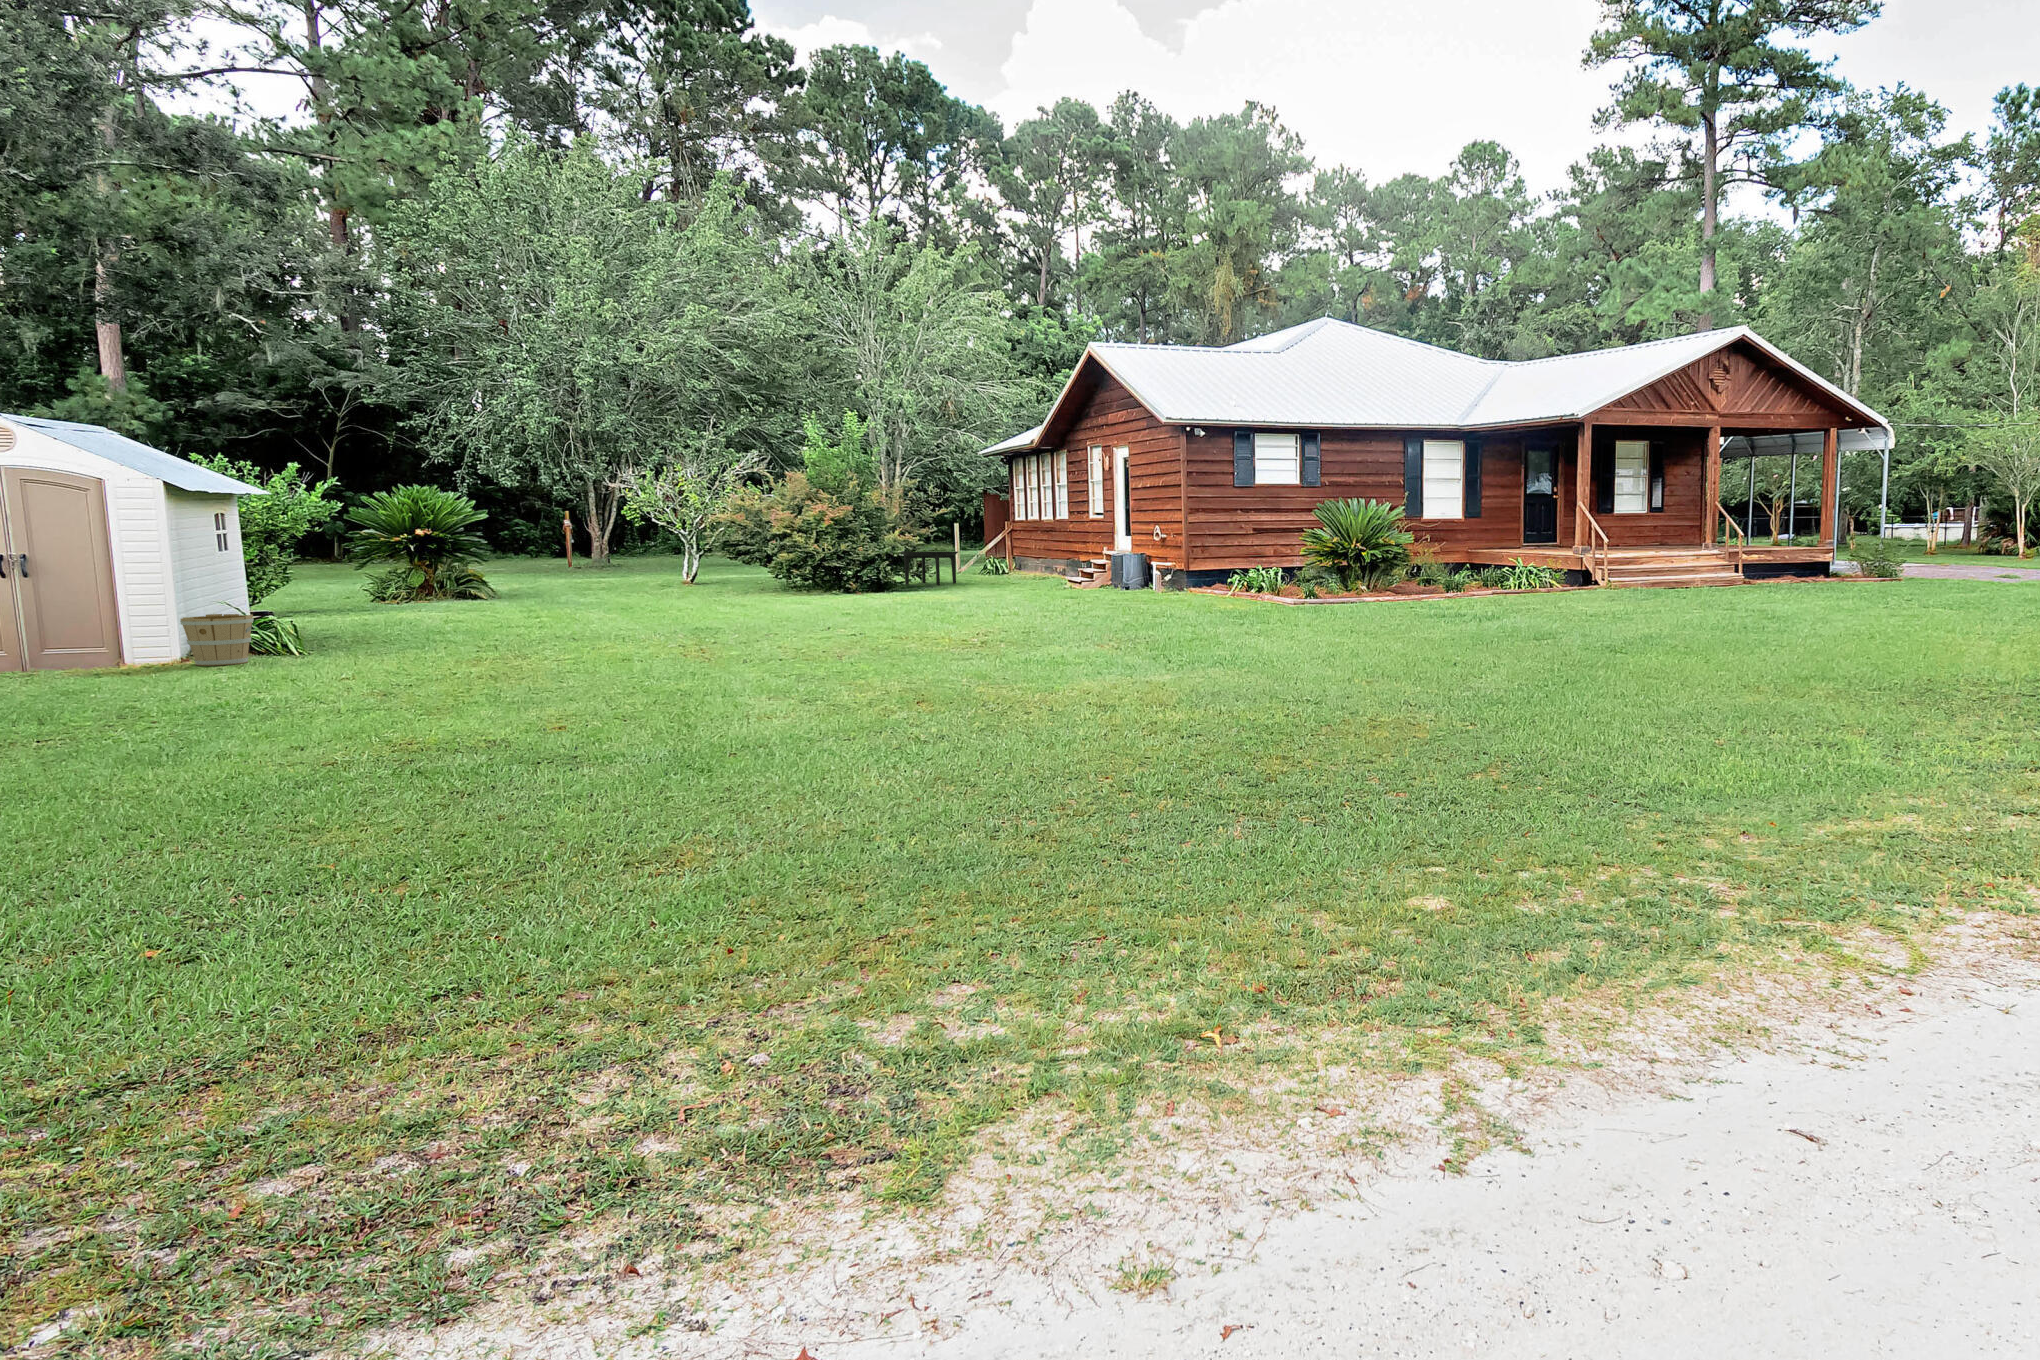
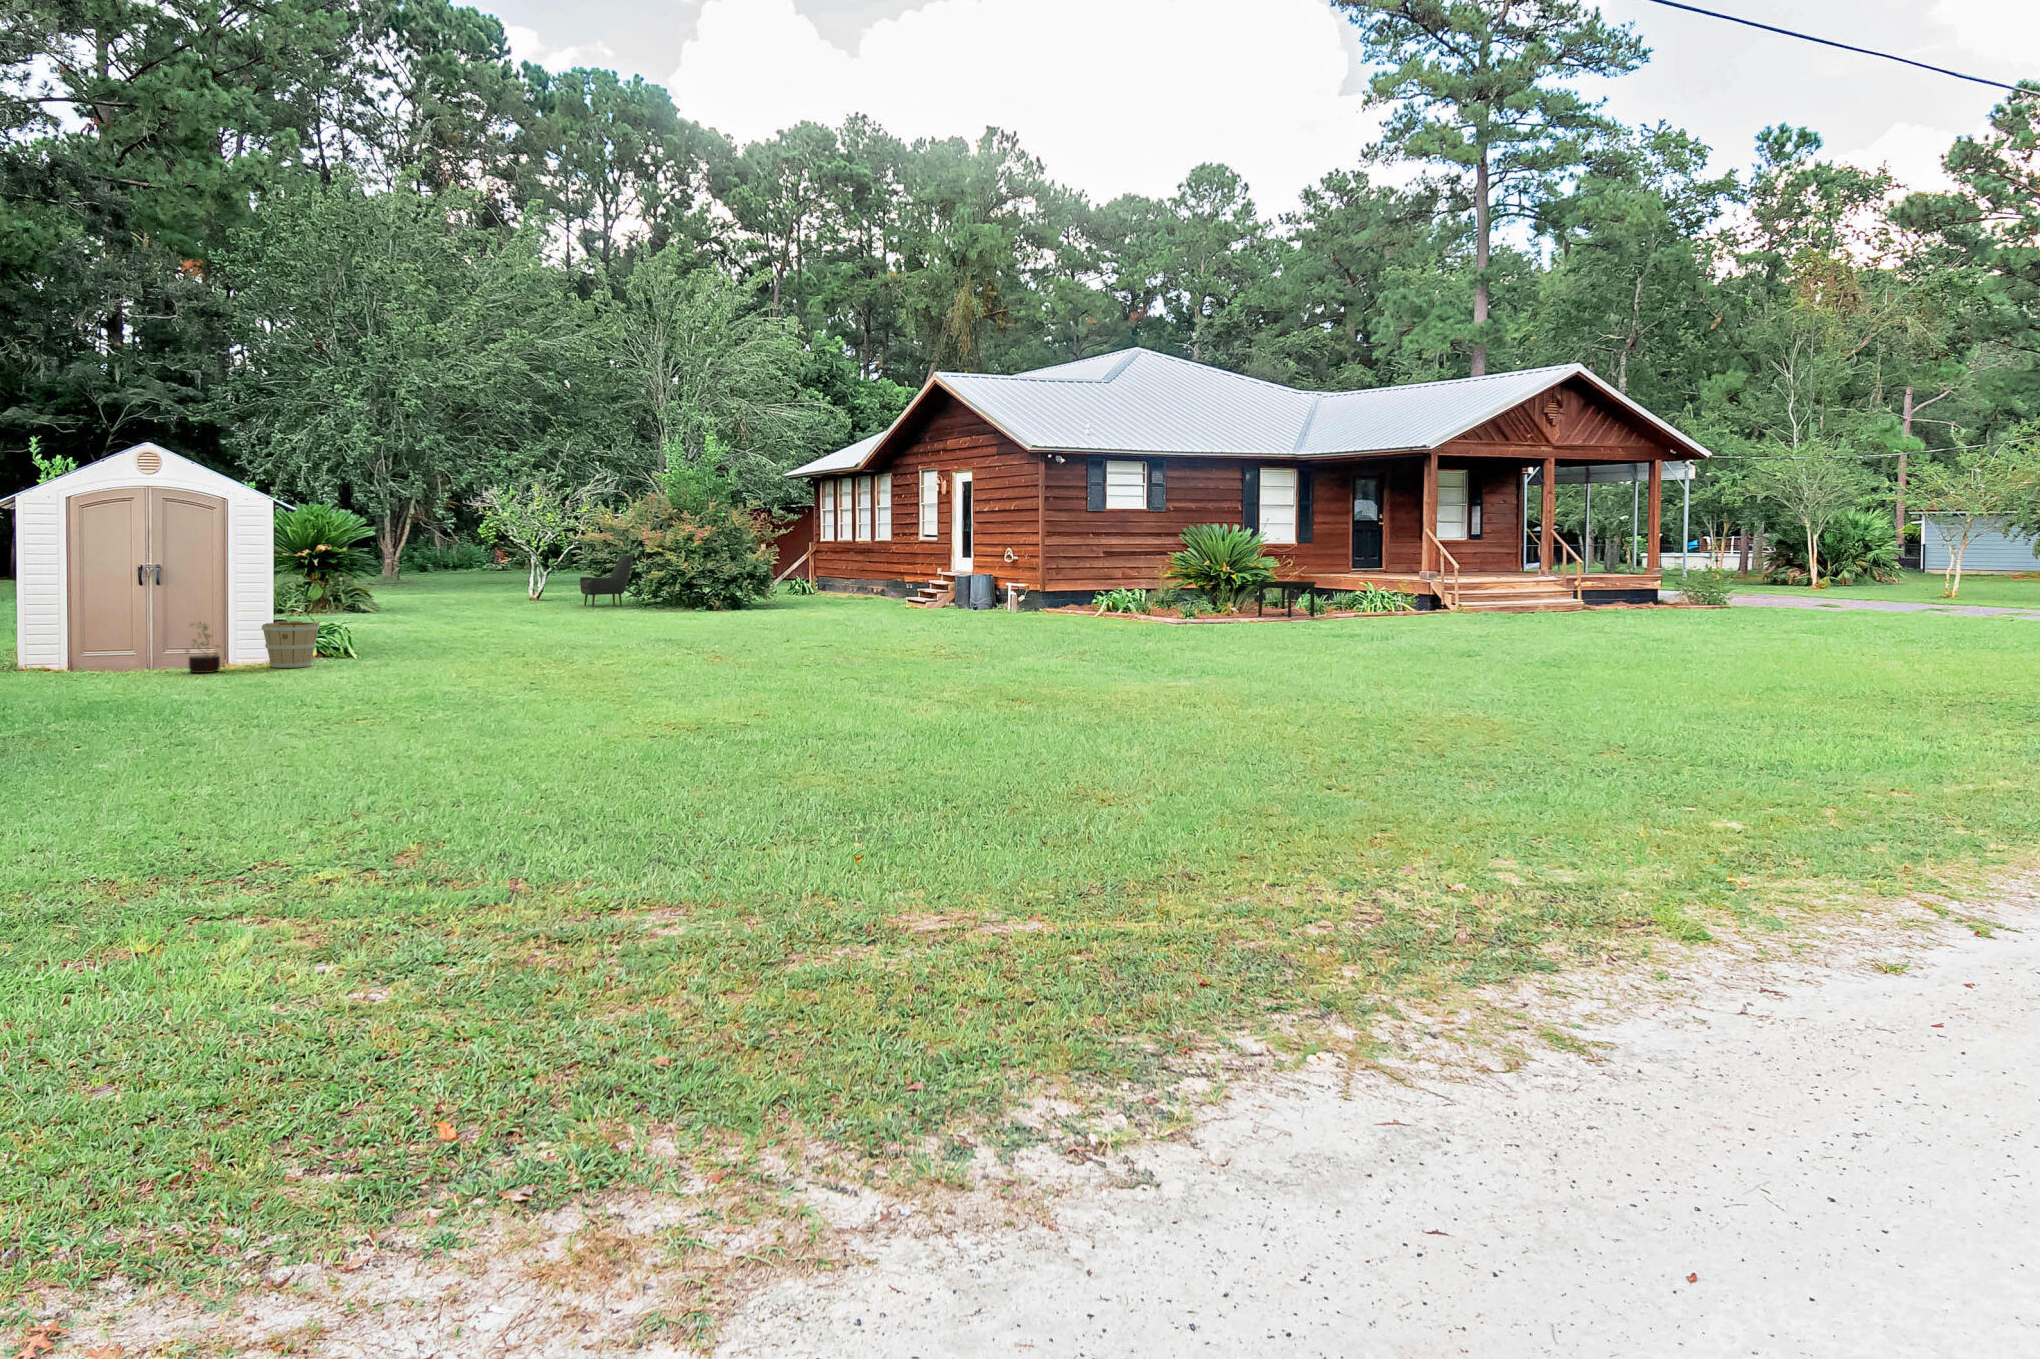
chair: none [723,536,775,589] -> present [580,555,633,607]
round table: present [901,551,958,585] -> present [1257,581,1317,617]
decorative plant: none [81,616,125,673] -> present [186,623,220,673]

